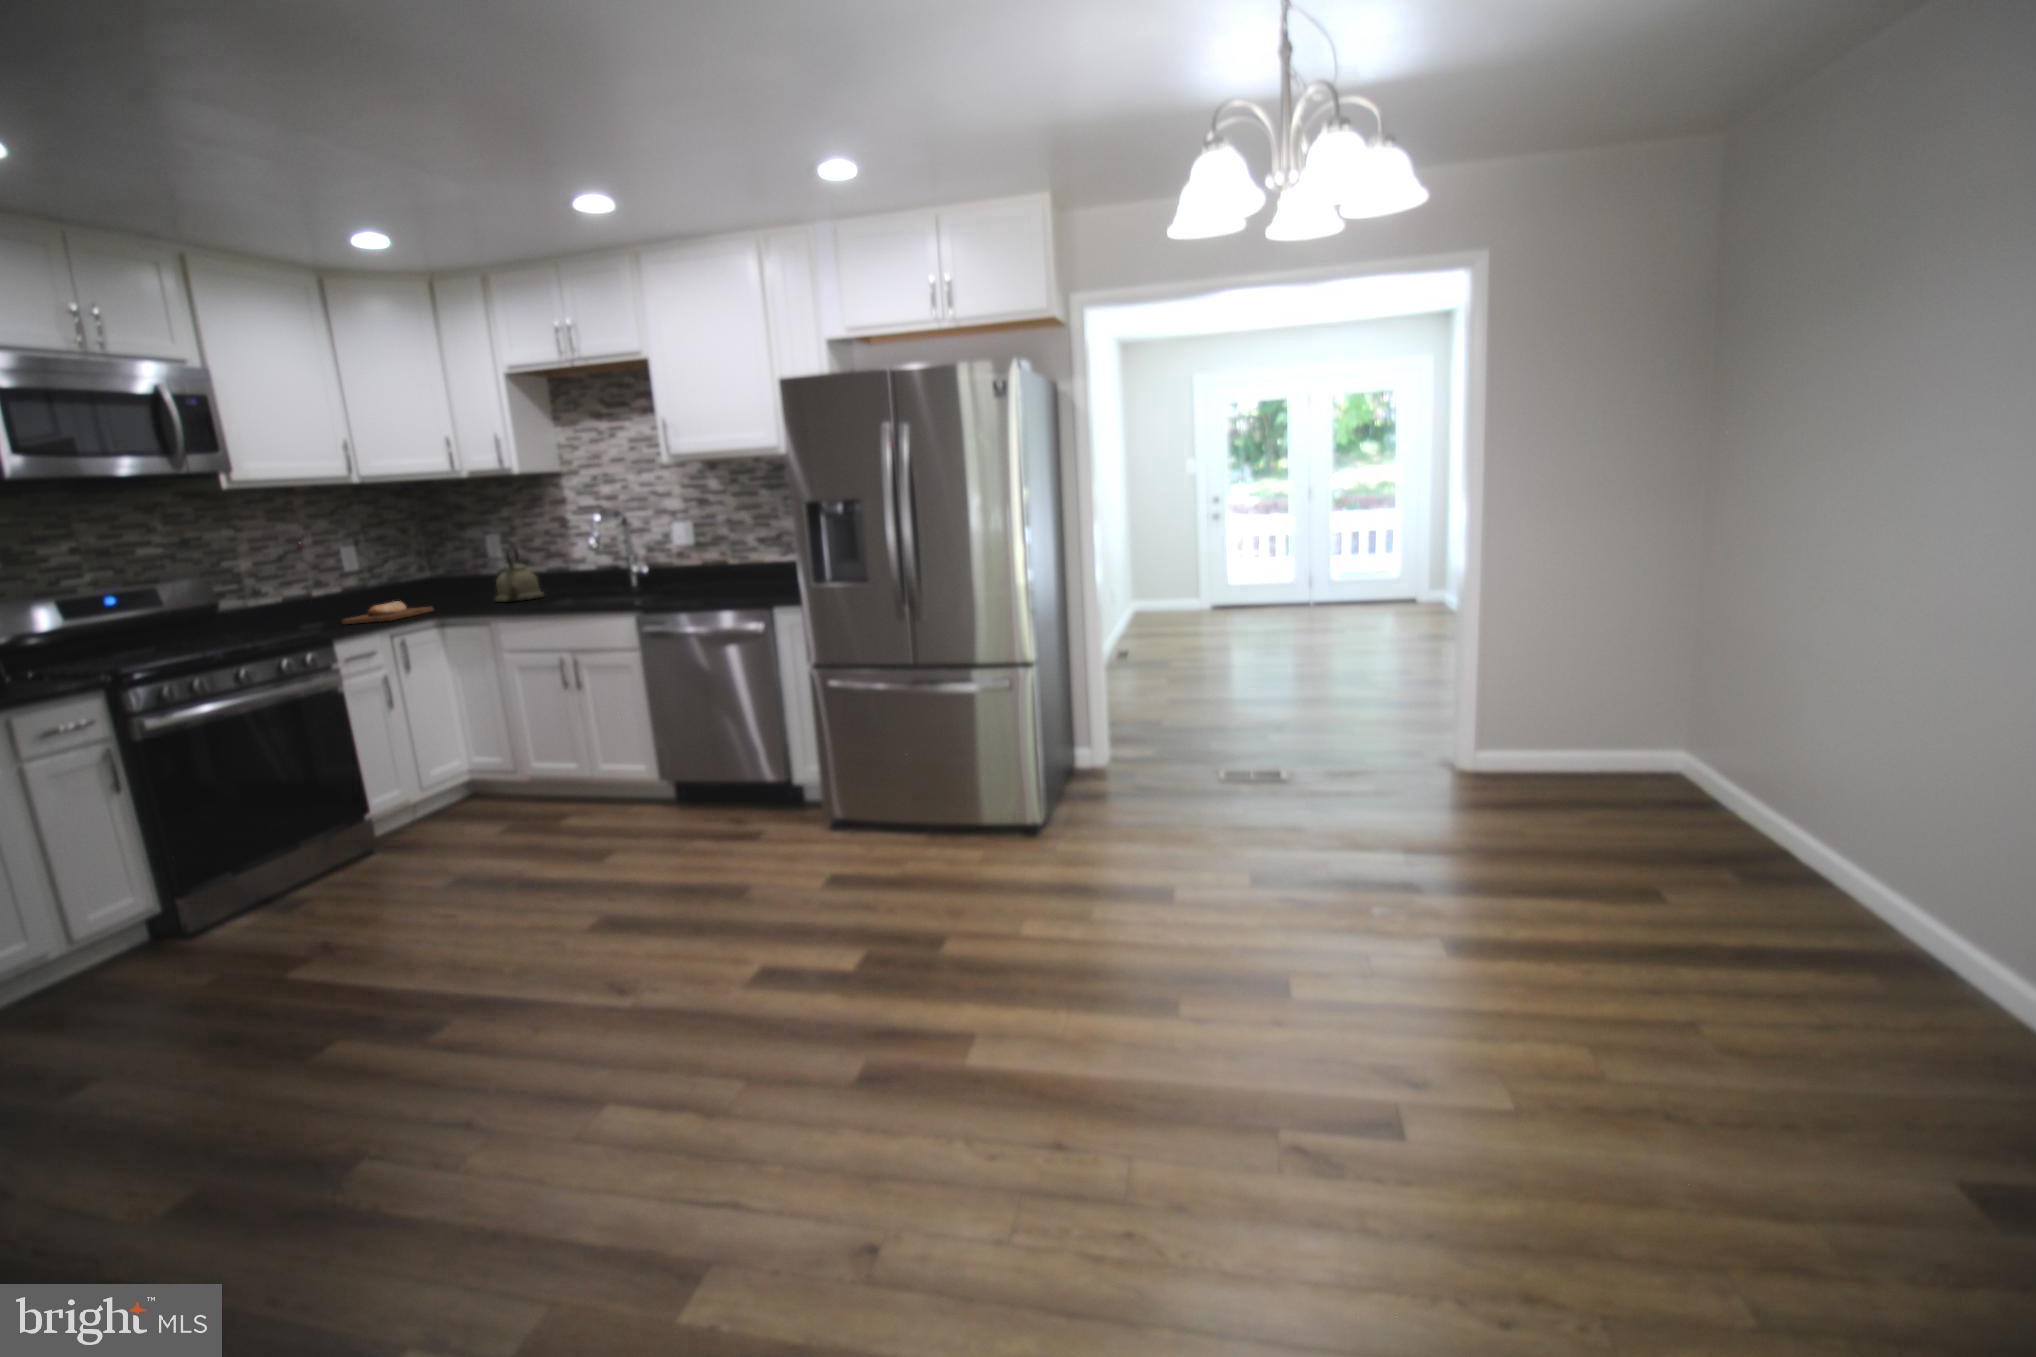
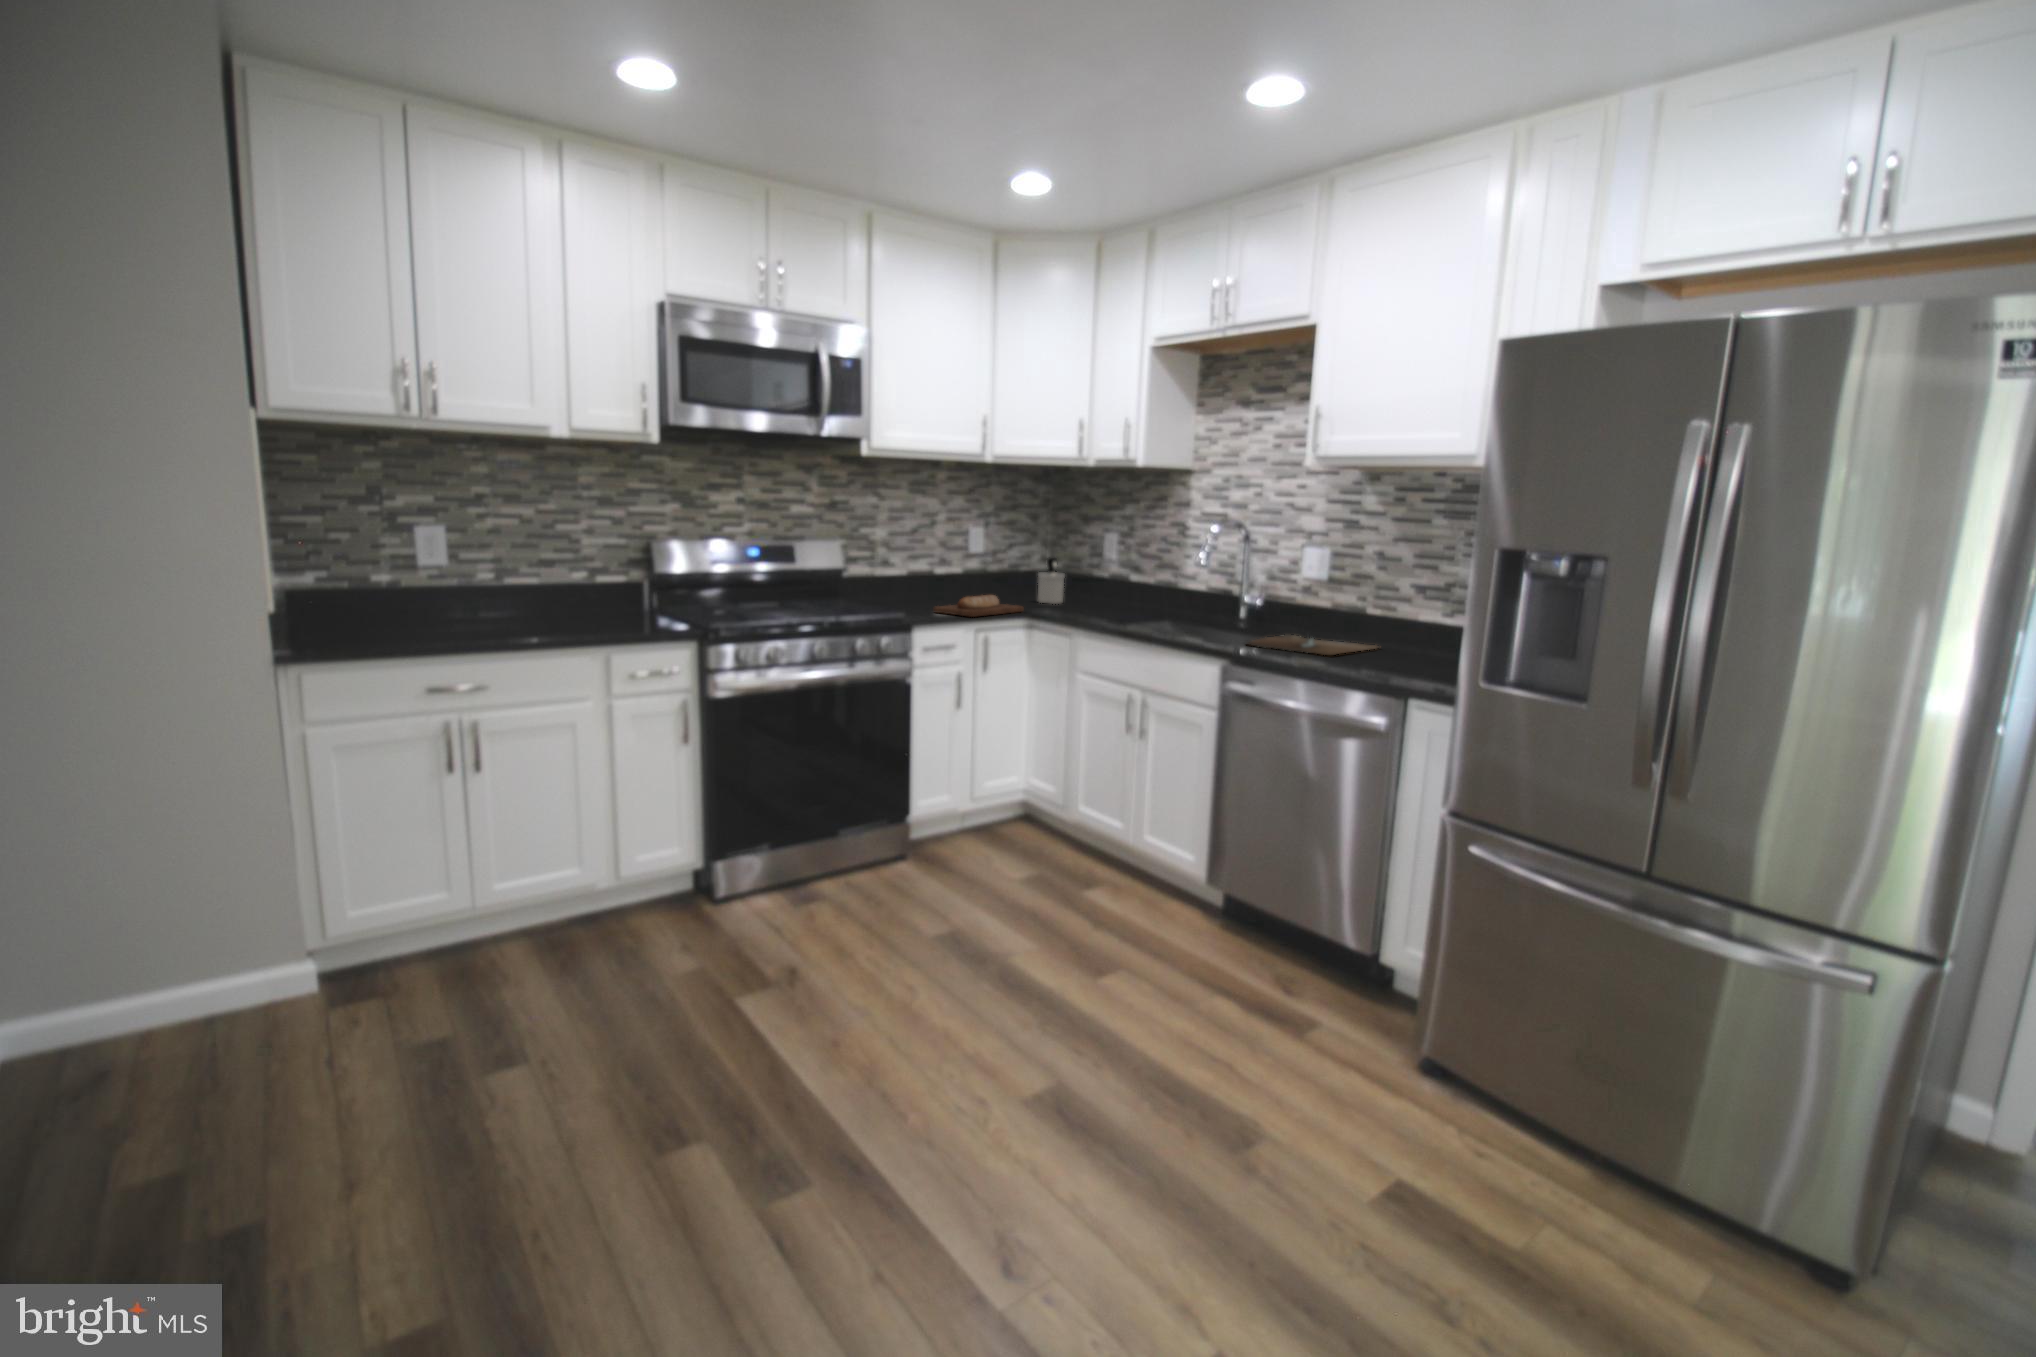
kettle: present [495,549,544,602] -> none [1089,553,1141,615]
soap dispenser: none [430,562,462,604] -> present [1038,557,1065,604]
cutting board: none [649,583,746,599] -> present [1248,635,1377,655]

